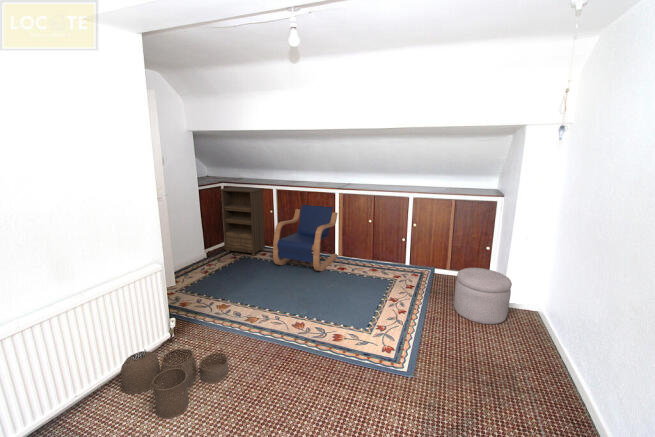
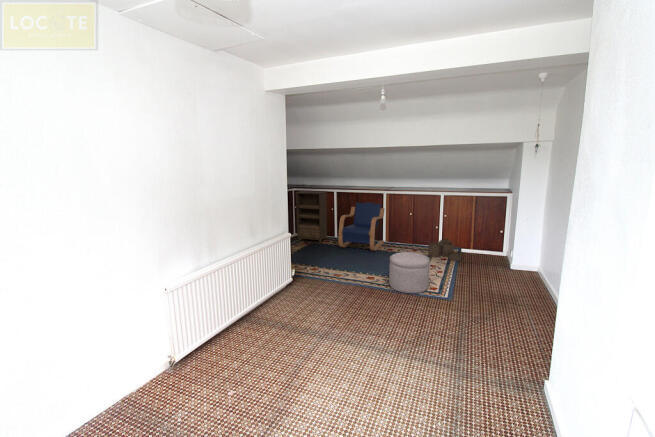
ottoman: present [454,268,512,324] -> present [389,252,430,293]
woven basket: present [121,349,229,419] -> present [428,238,462,261]

